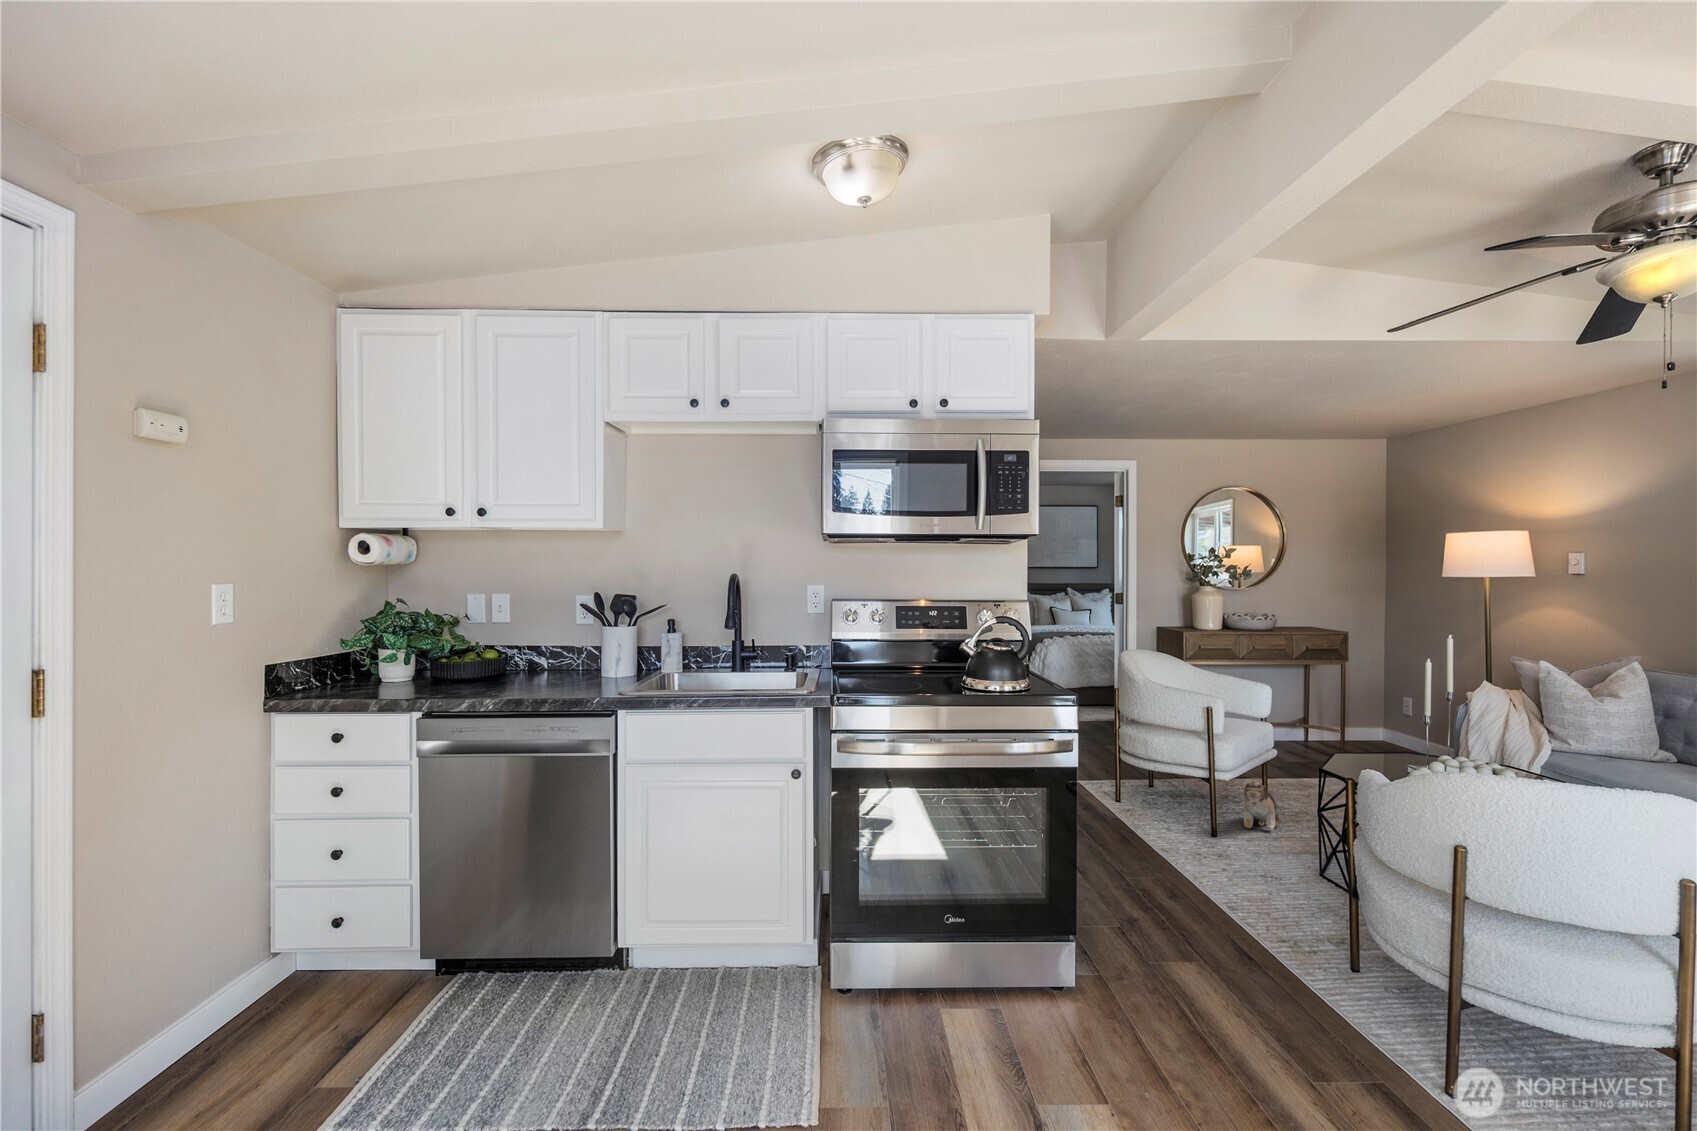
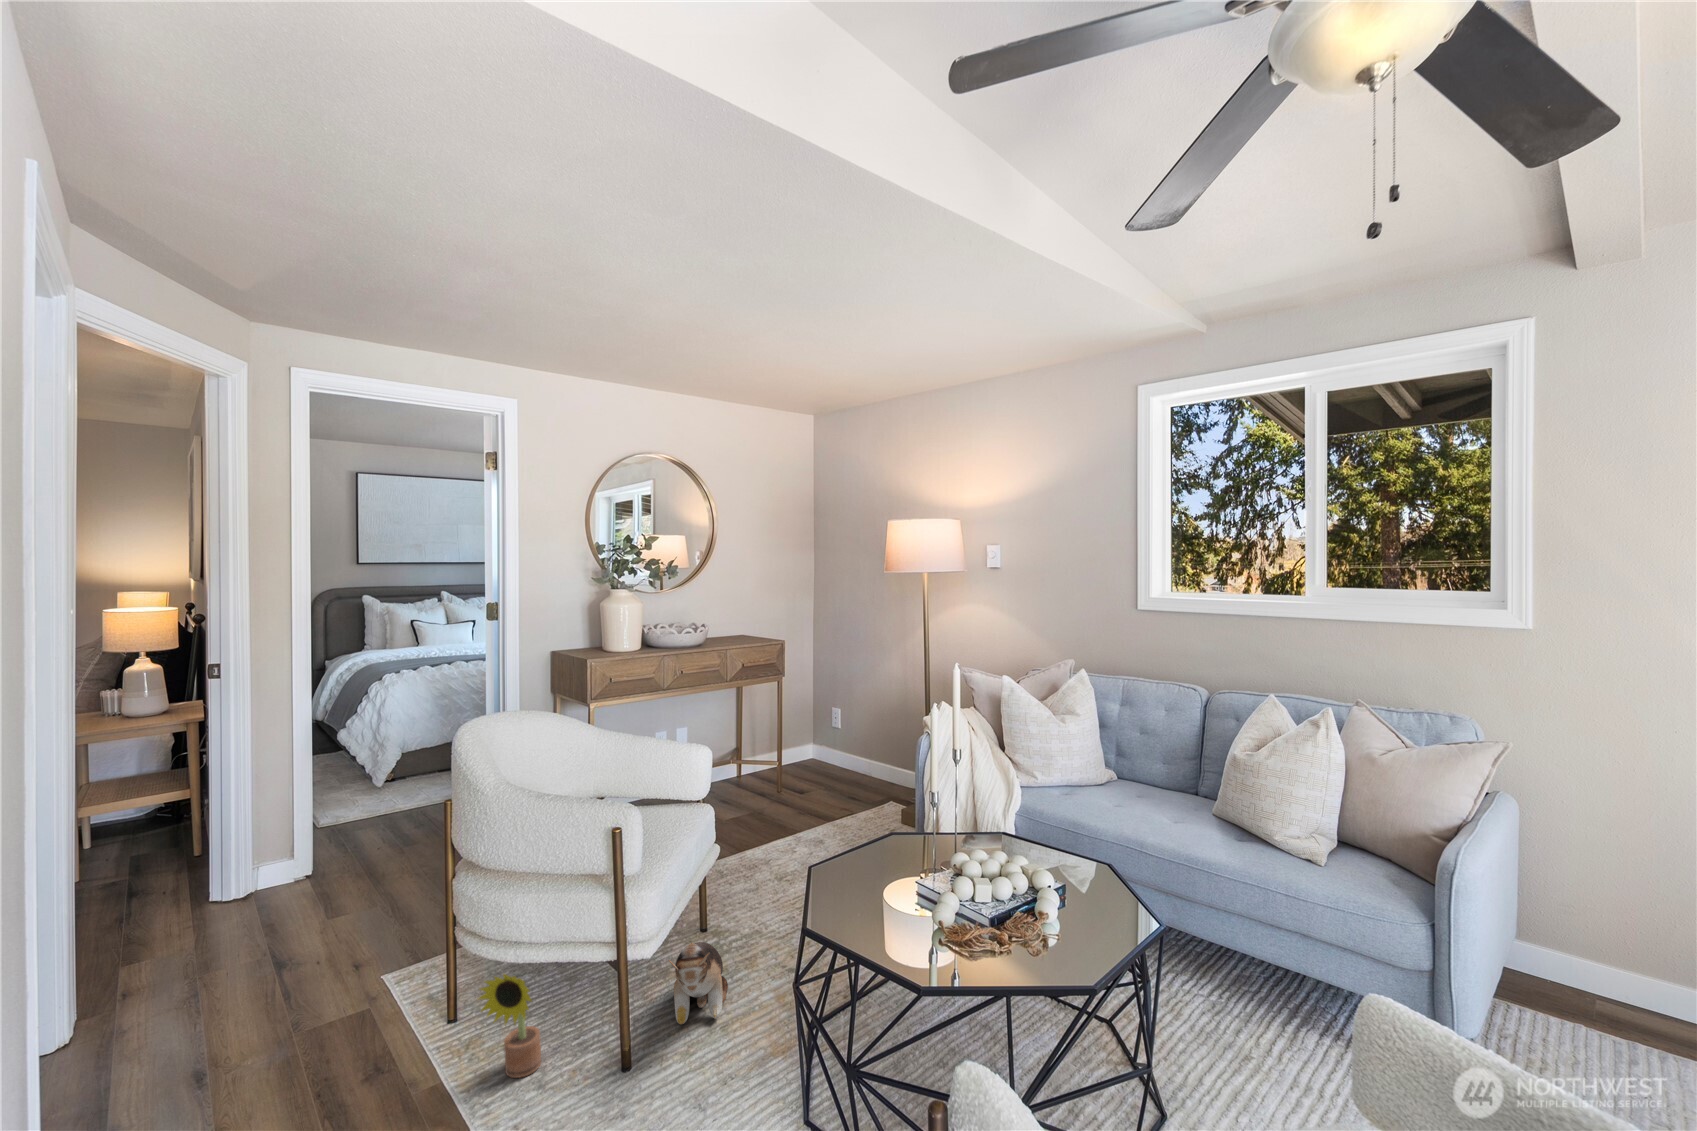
decorative plant: none [1135,766,1167,824] -> present [479,974,541,1078]

